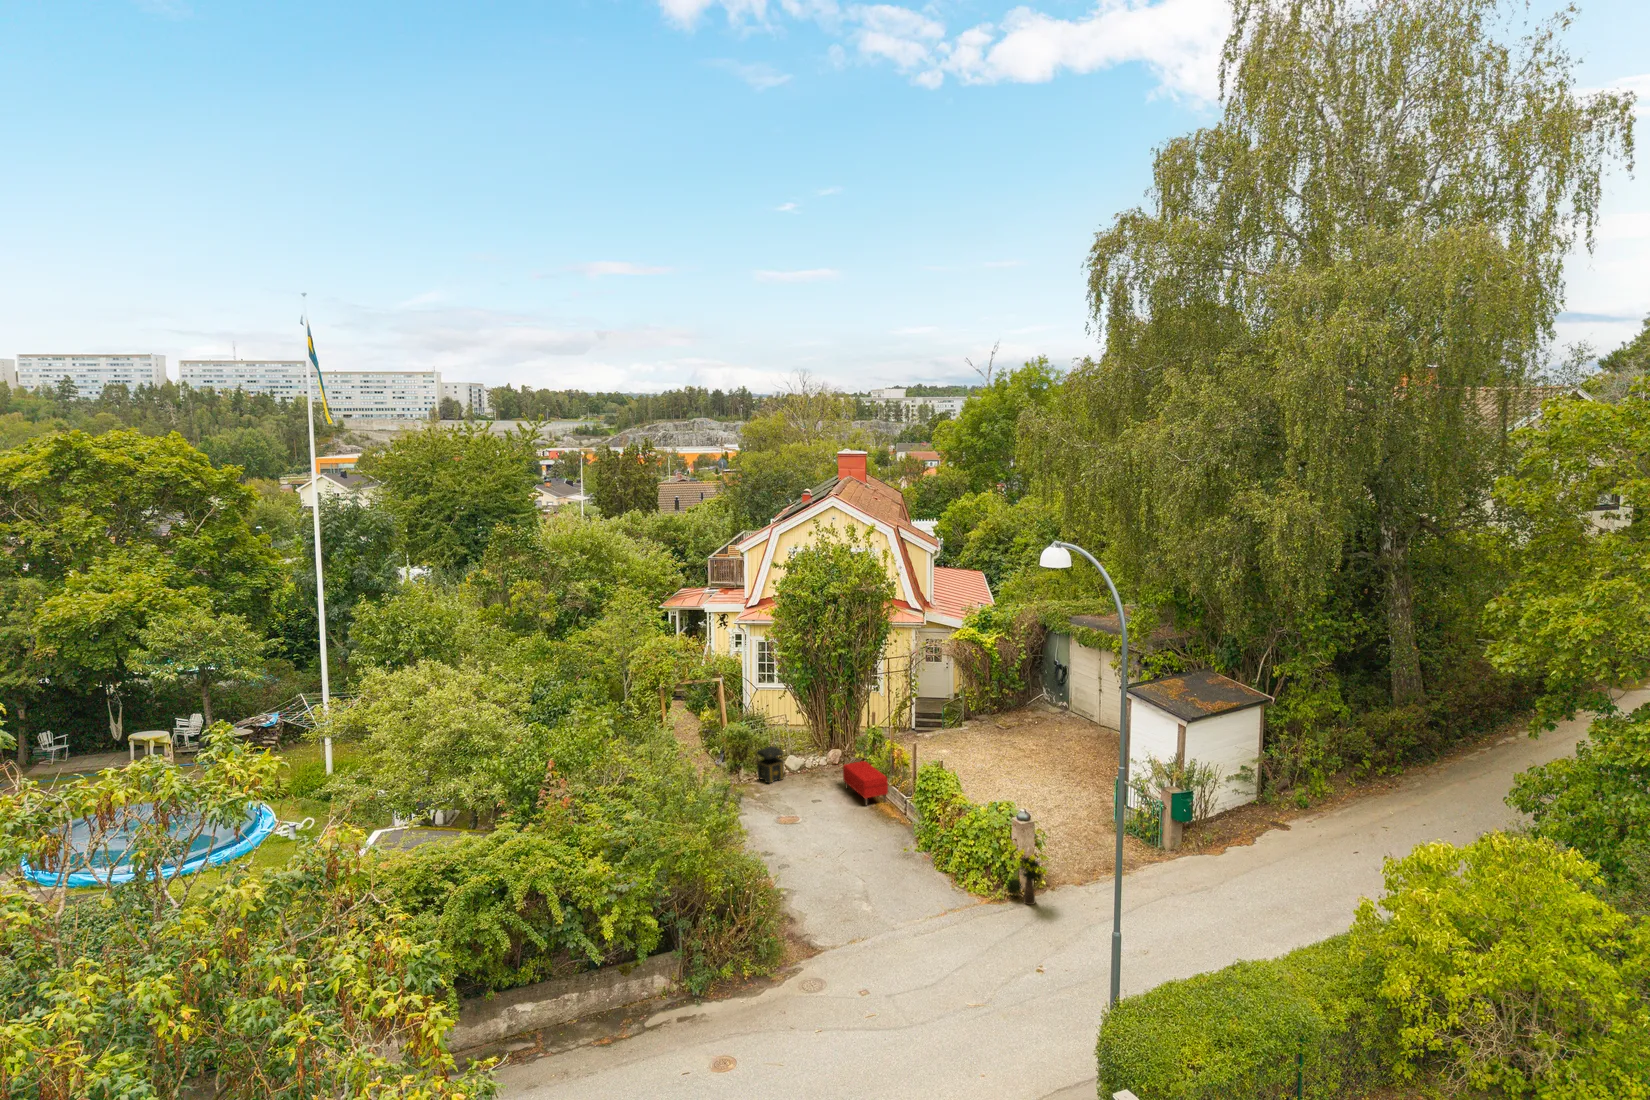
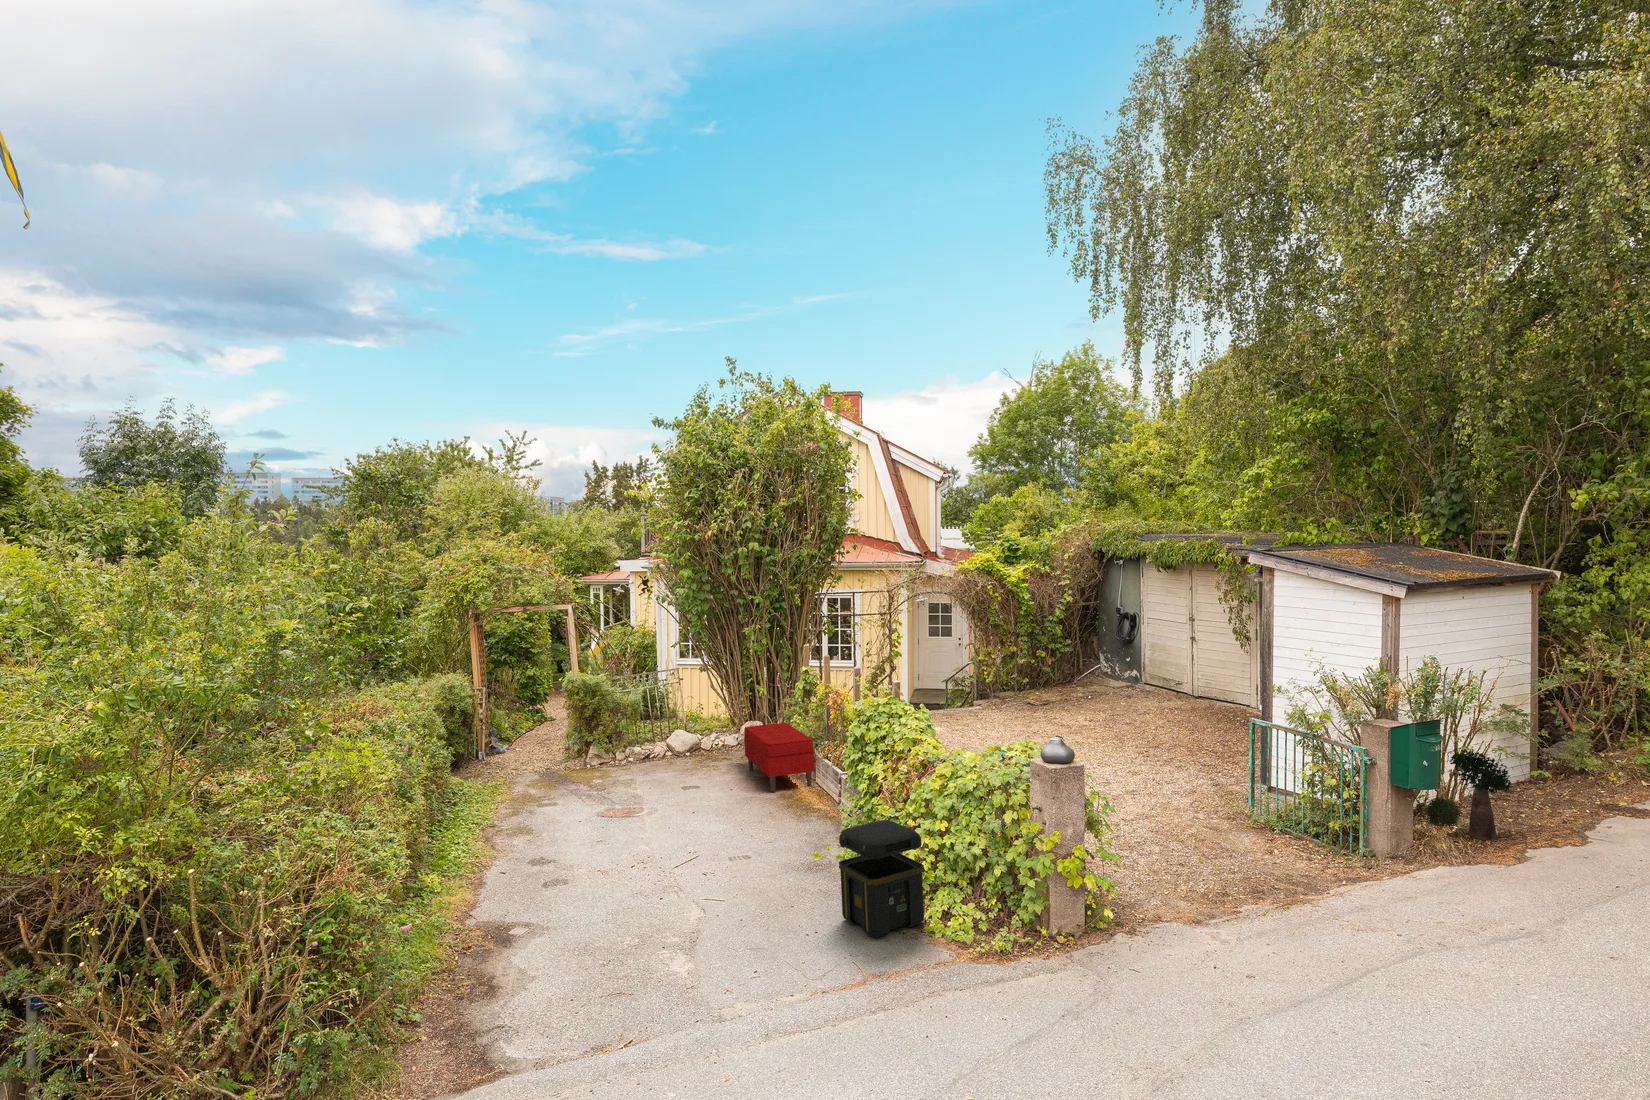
toolbox: present [757,746,784,783] -> present [839,820,924,937]
potted plant: present [1006,856,1043,905] -> present [1425,748,1511,840]

